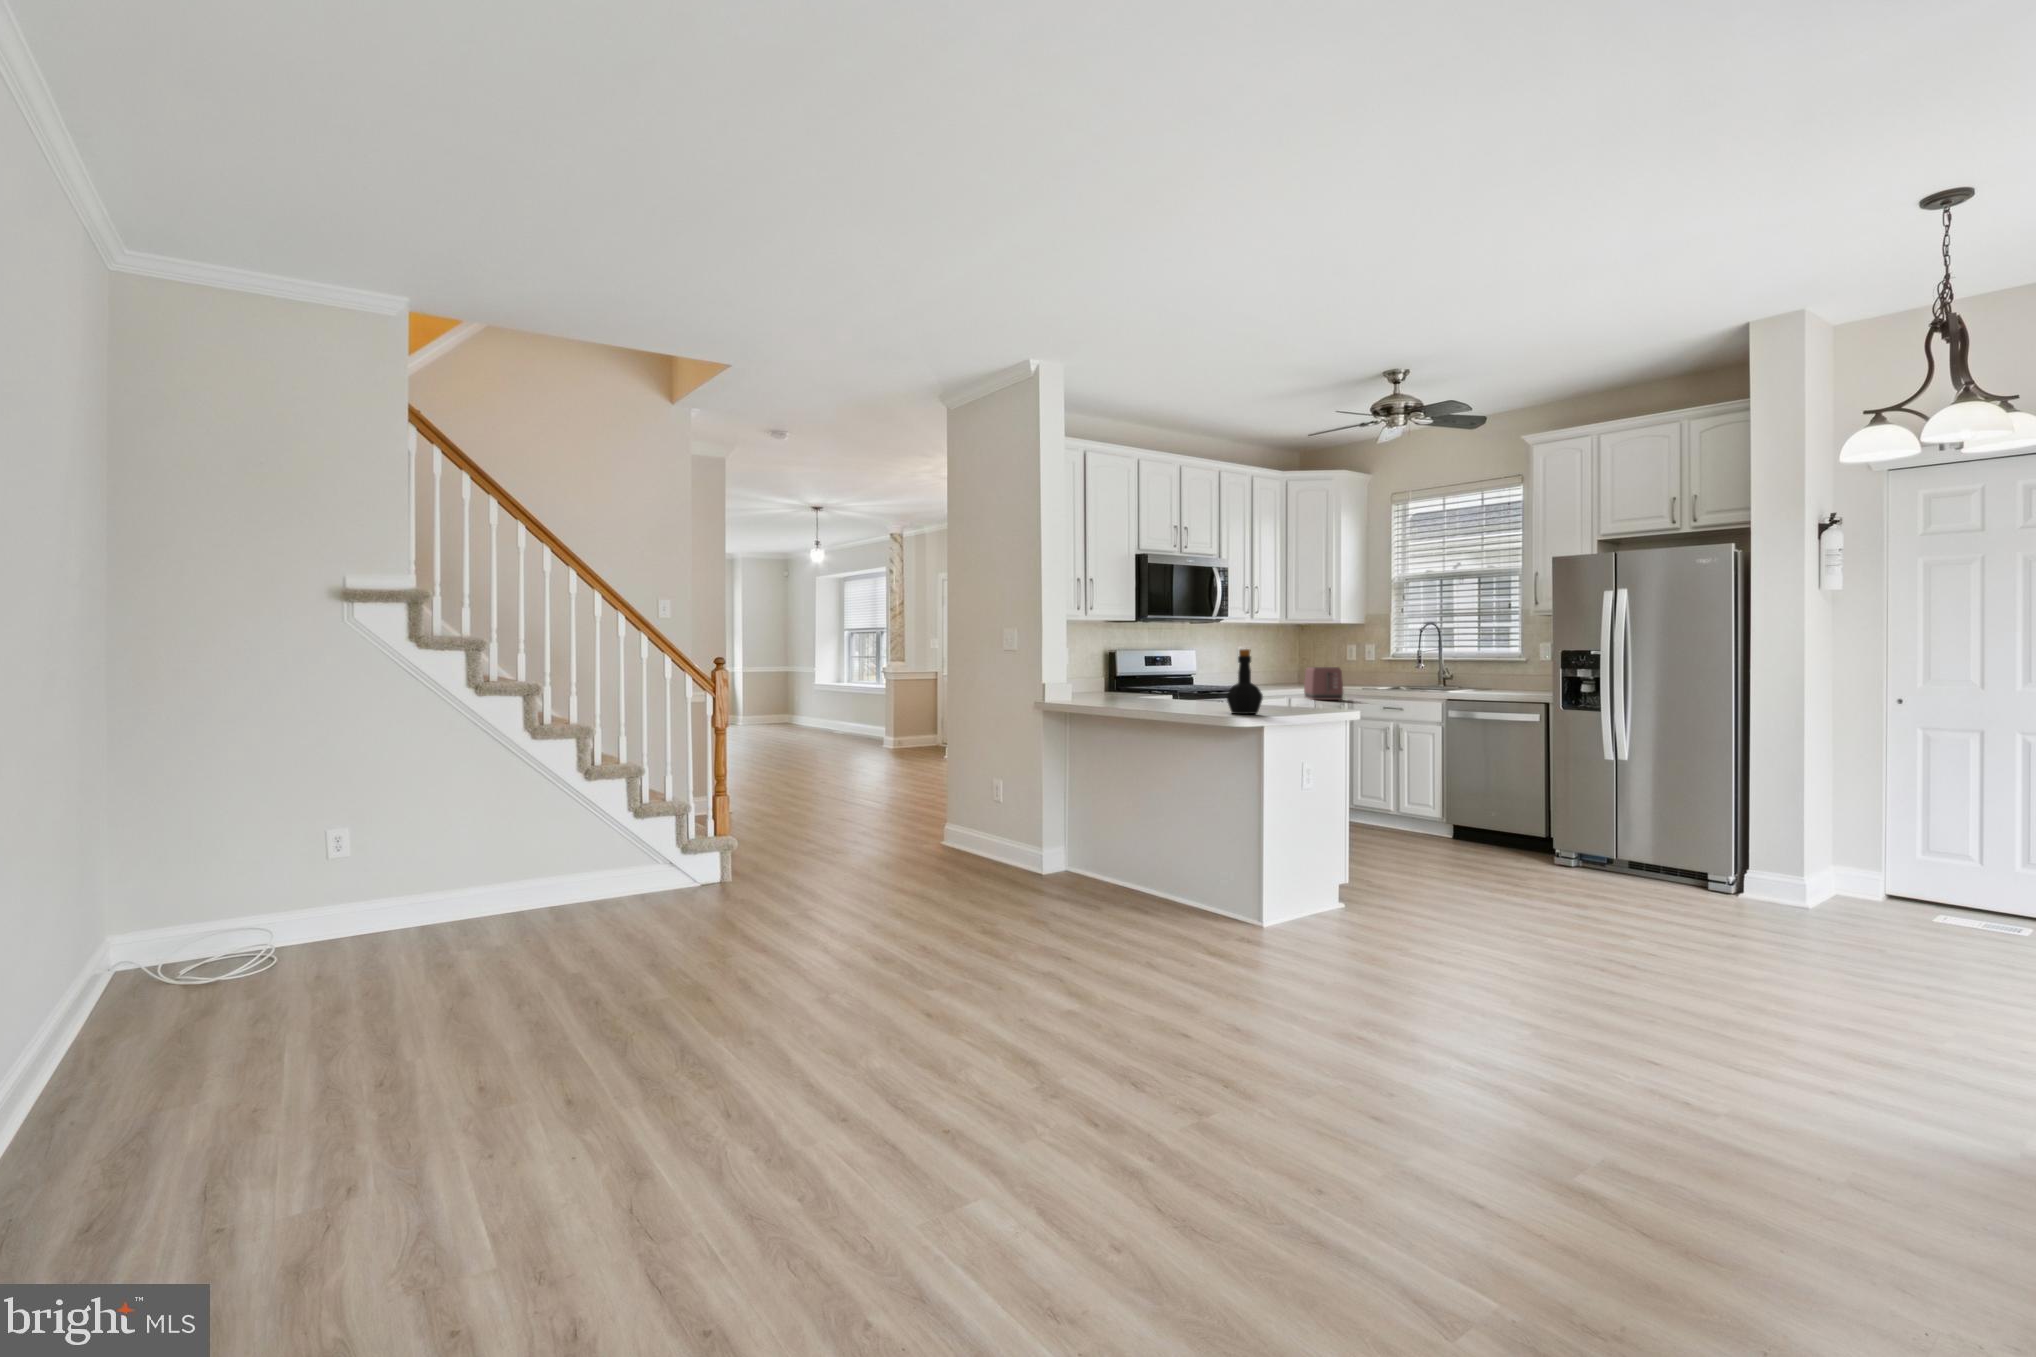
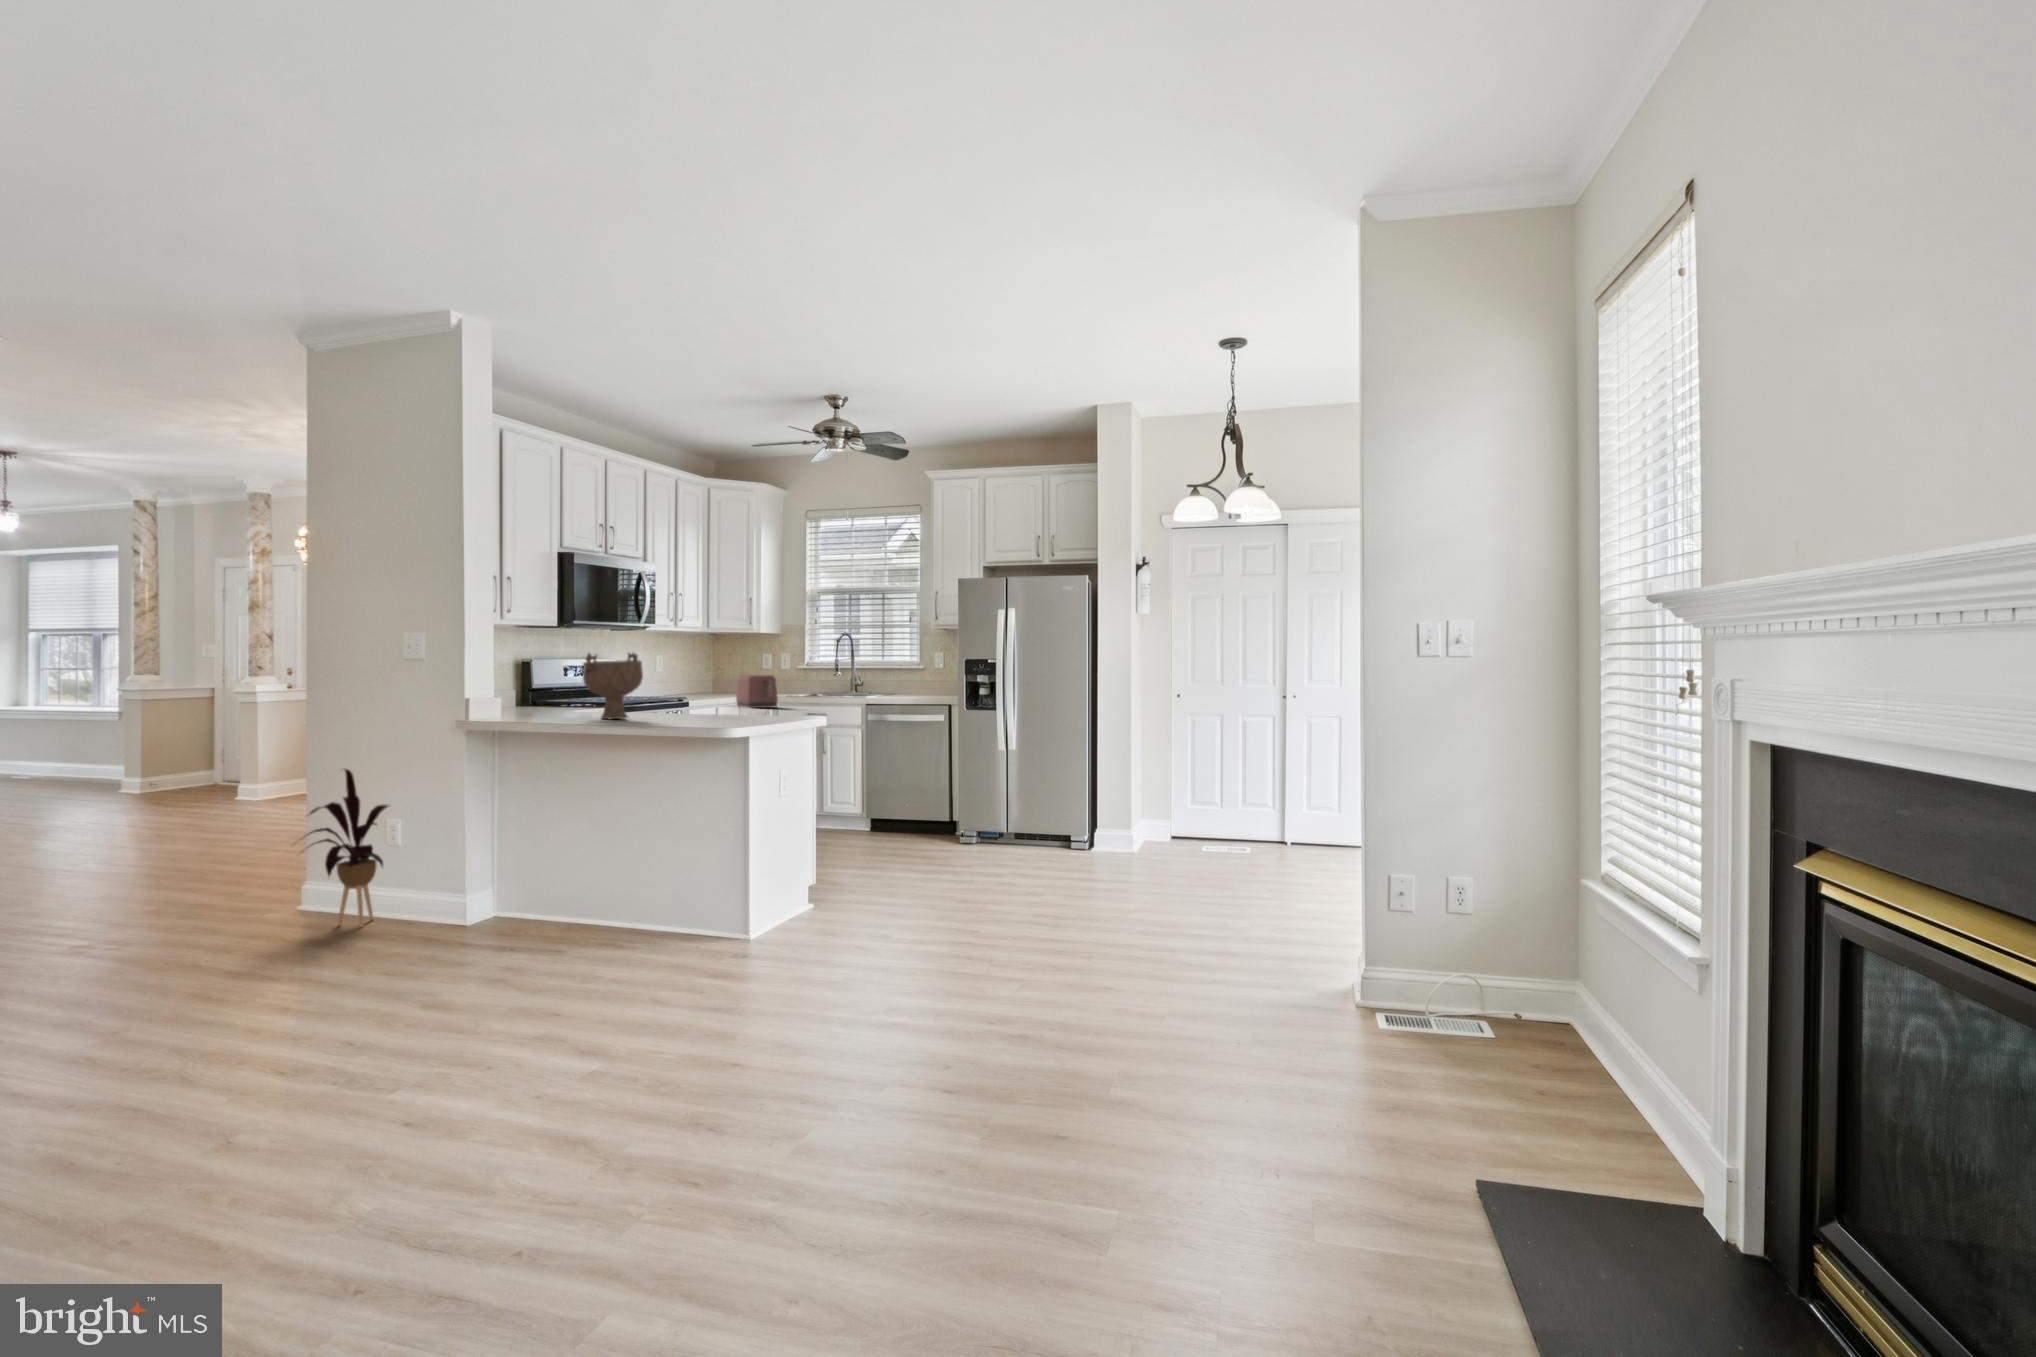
decorative bowl: none [1127,645,1180,708] -> present [583,653,643,719]
bottle: present [1227,649,1263,714] -> none [695,657,731,723]
house plant: none [922,740,997,870] -> present [307,769,388,927]

